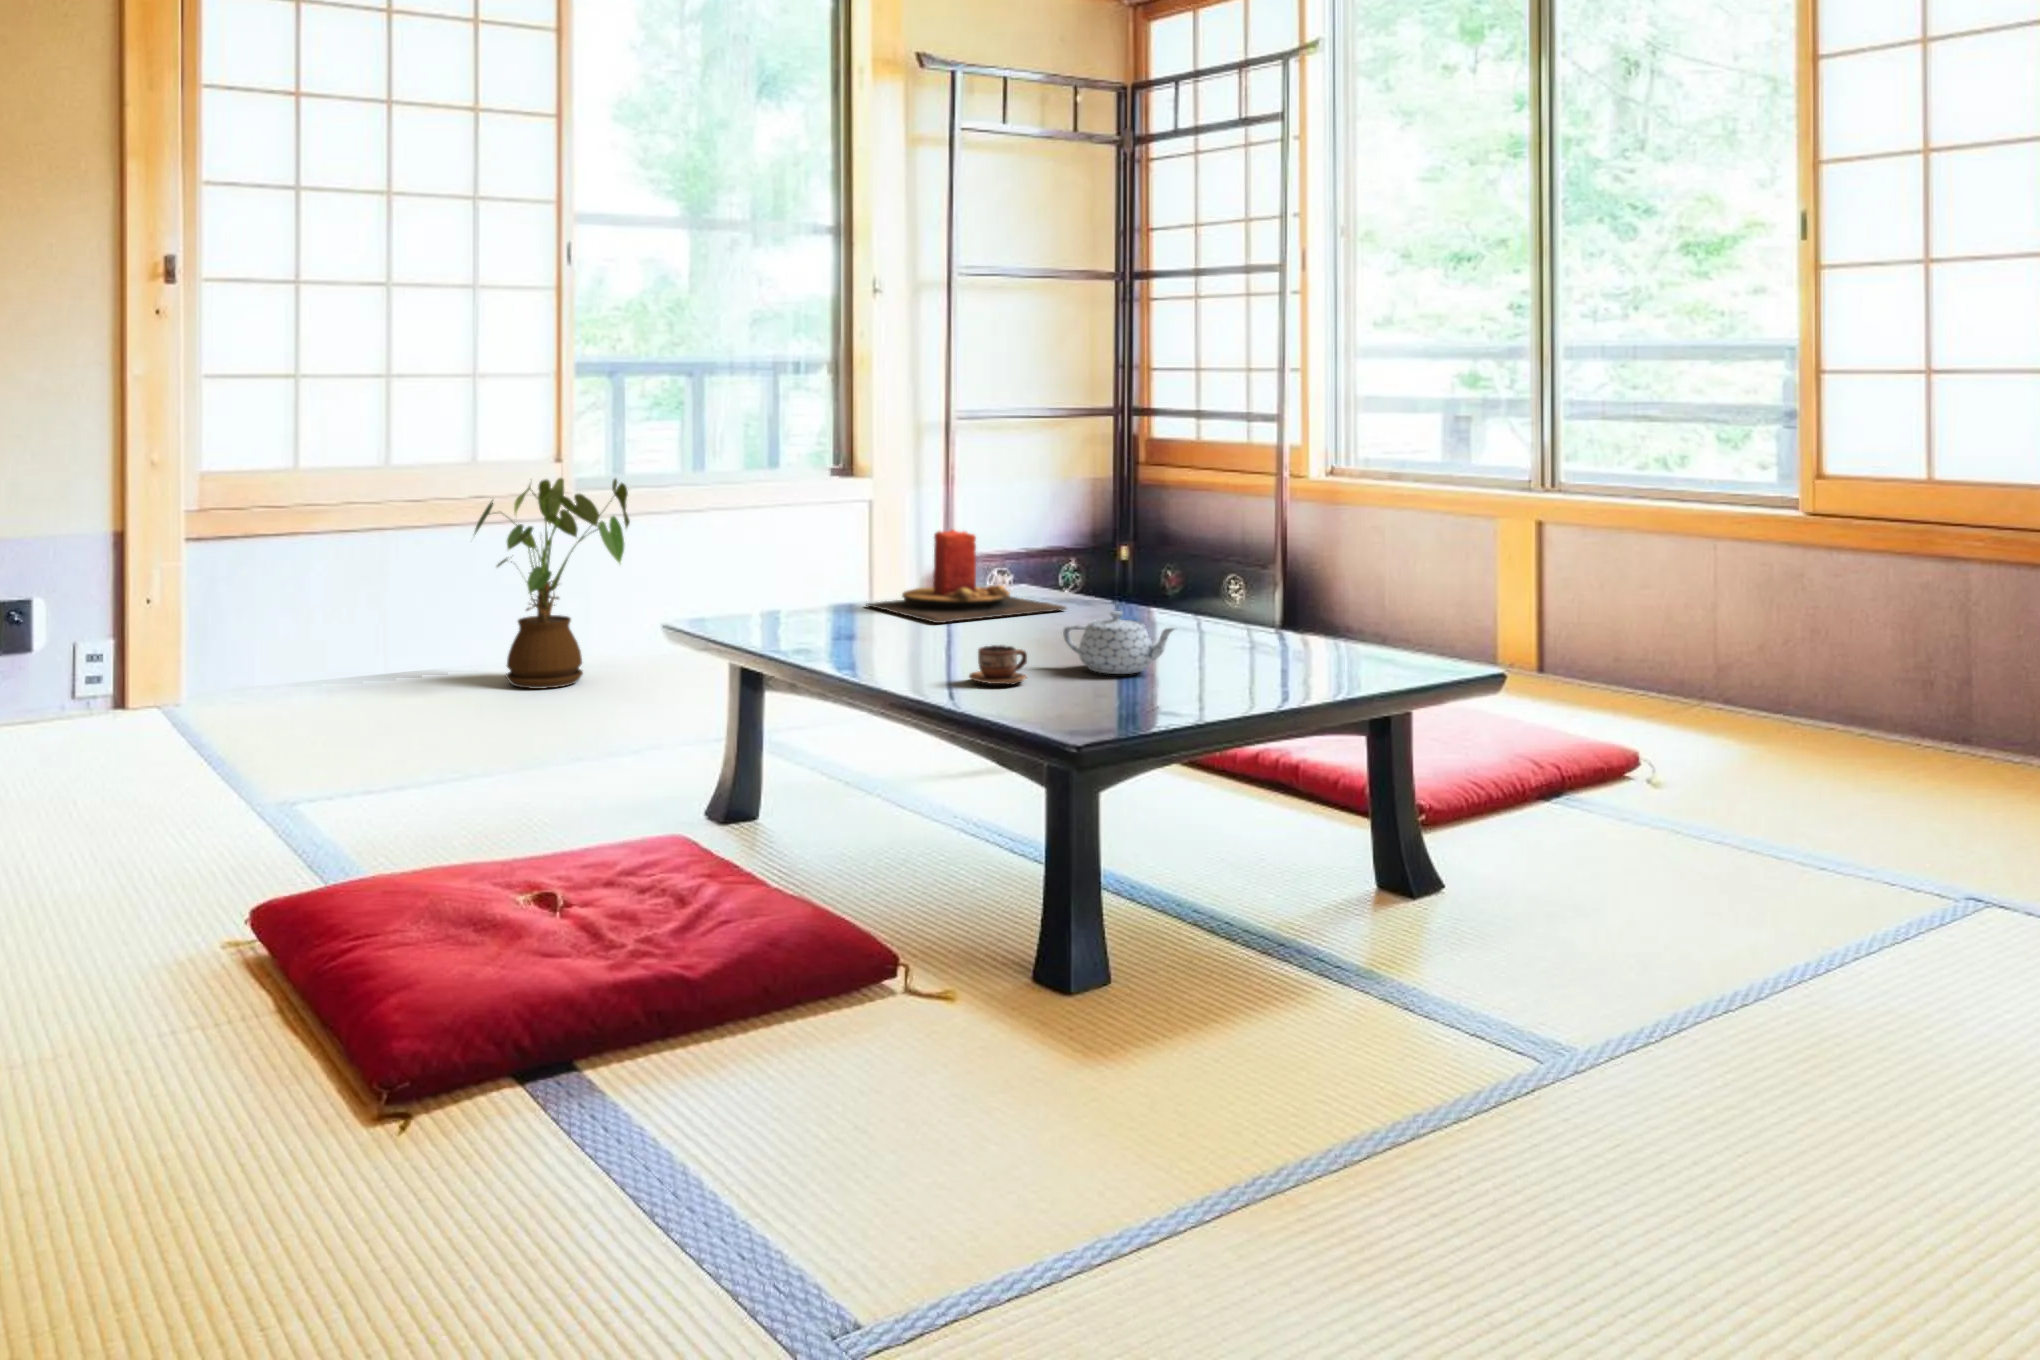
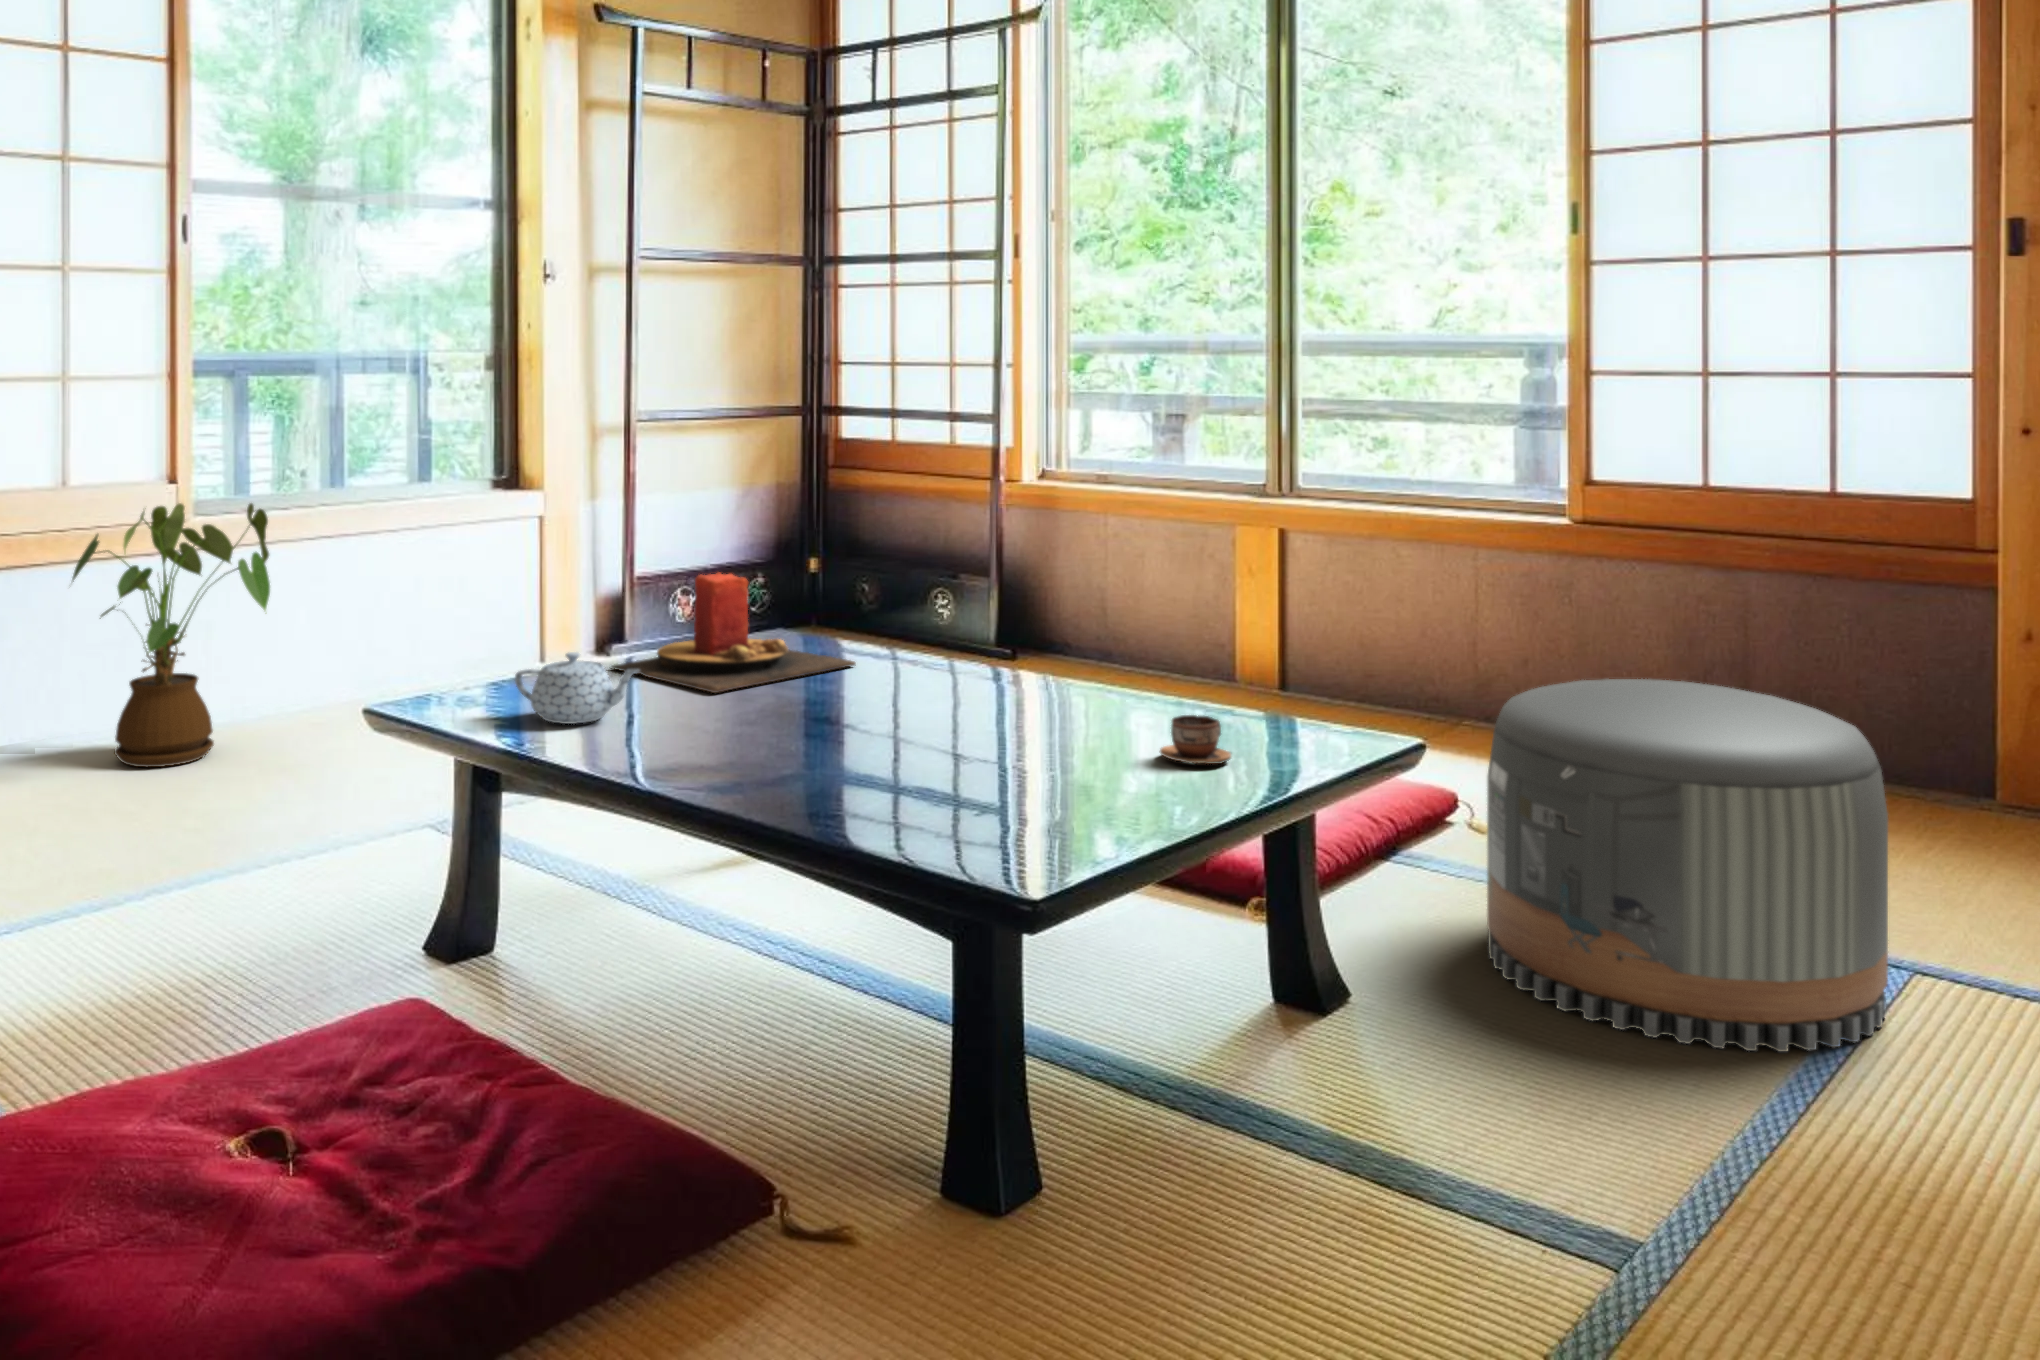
teapot: present [1063,611,1177,674] -> present [515,652,640,724]
pouf: none [1585,634,1936,947] -> present [1487,679,1888,1052]
cup: present [969,645,1027,685] -> present [1160,715,1231,764]

